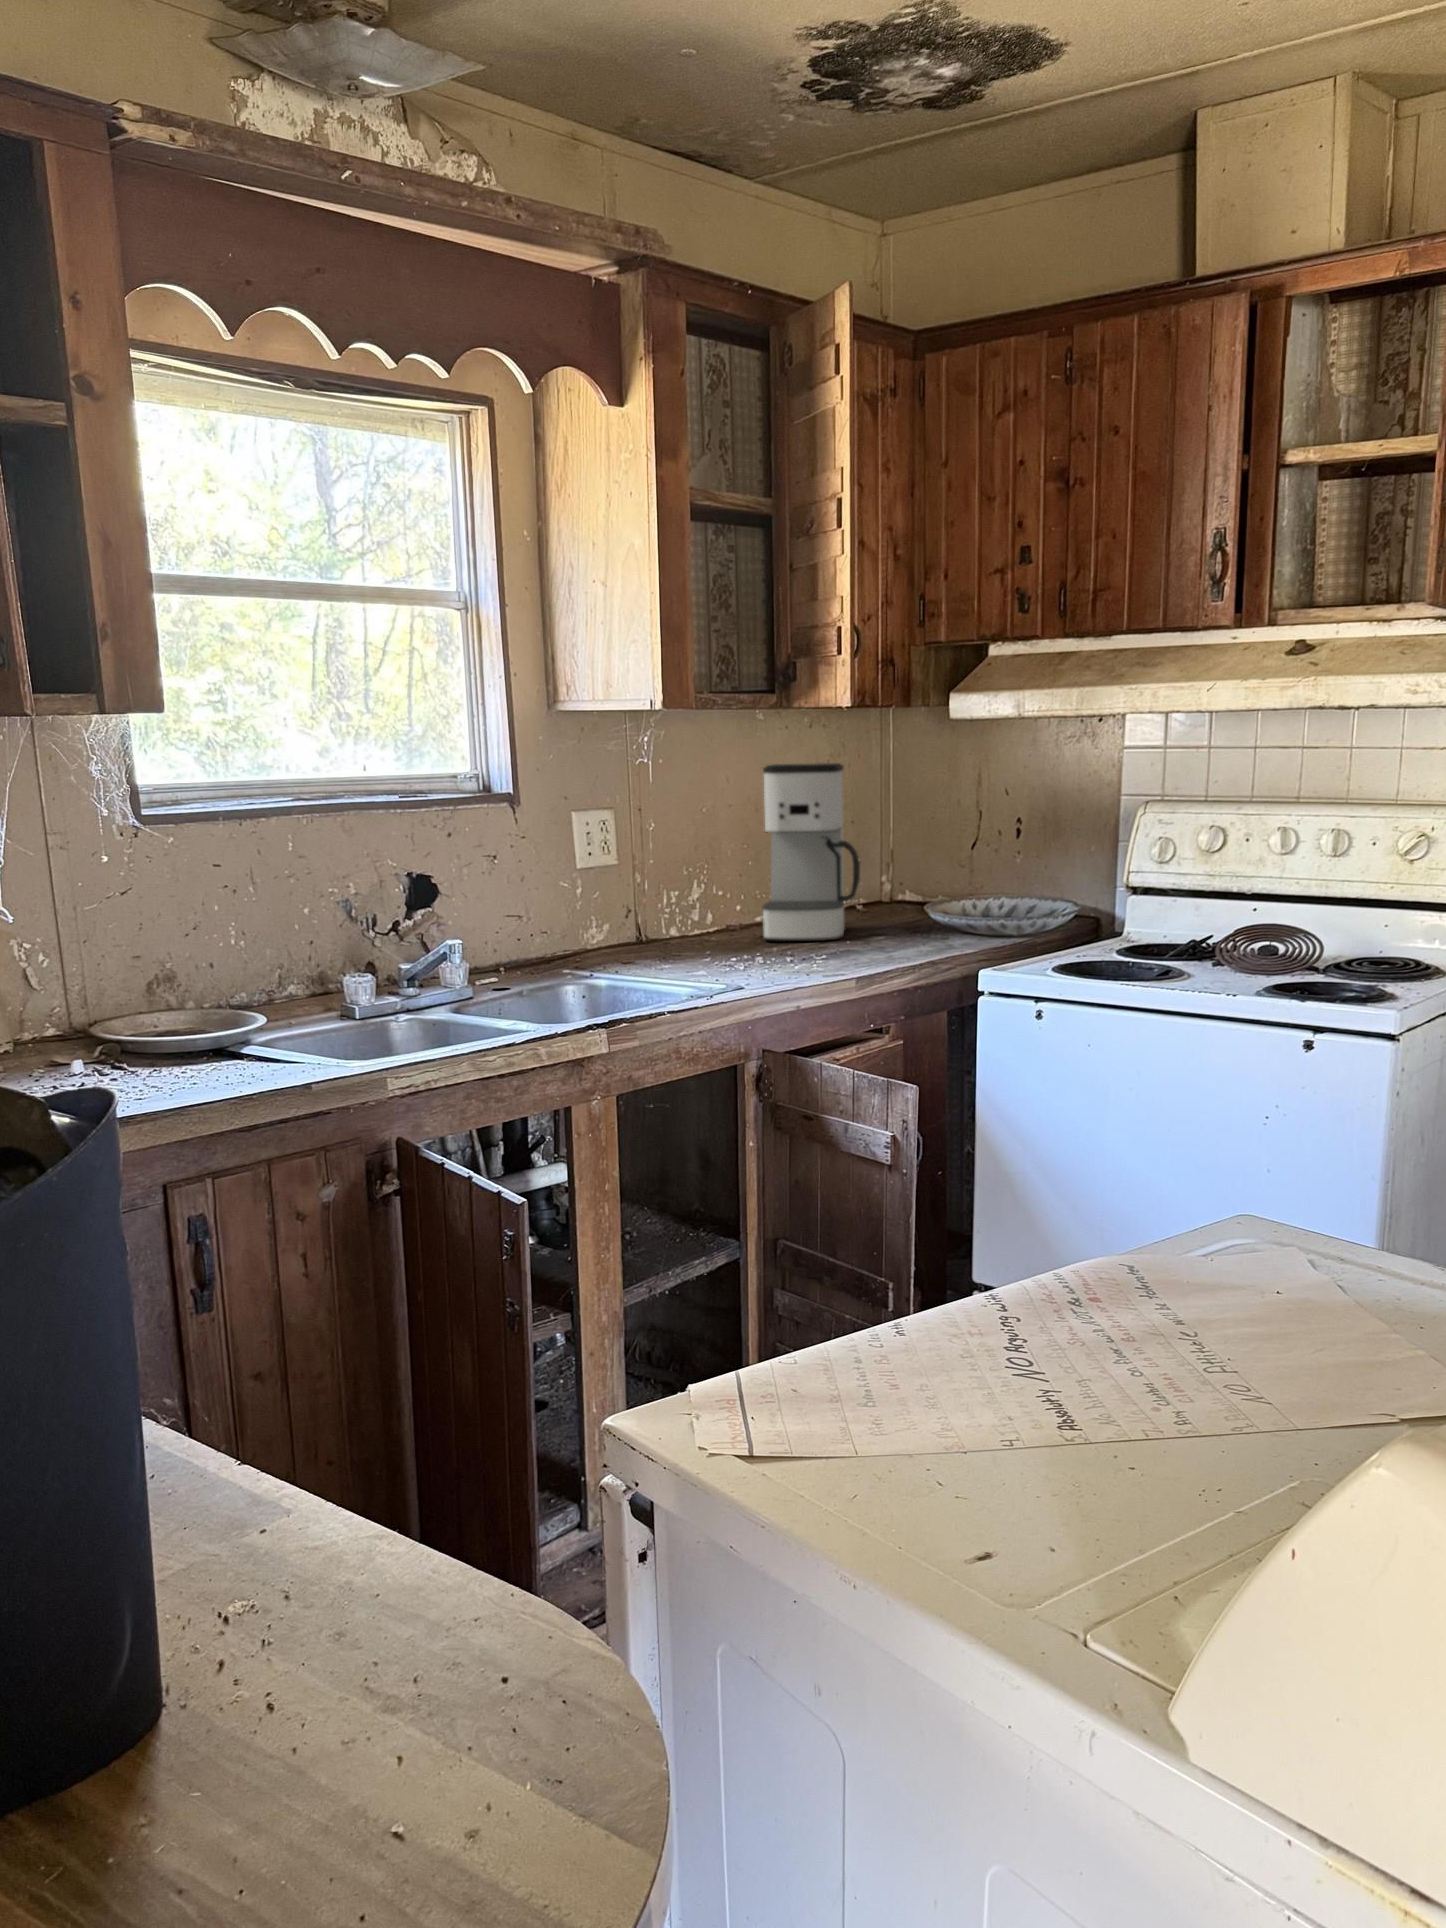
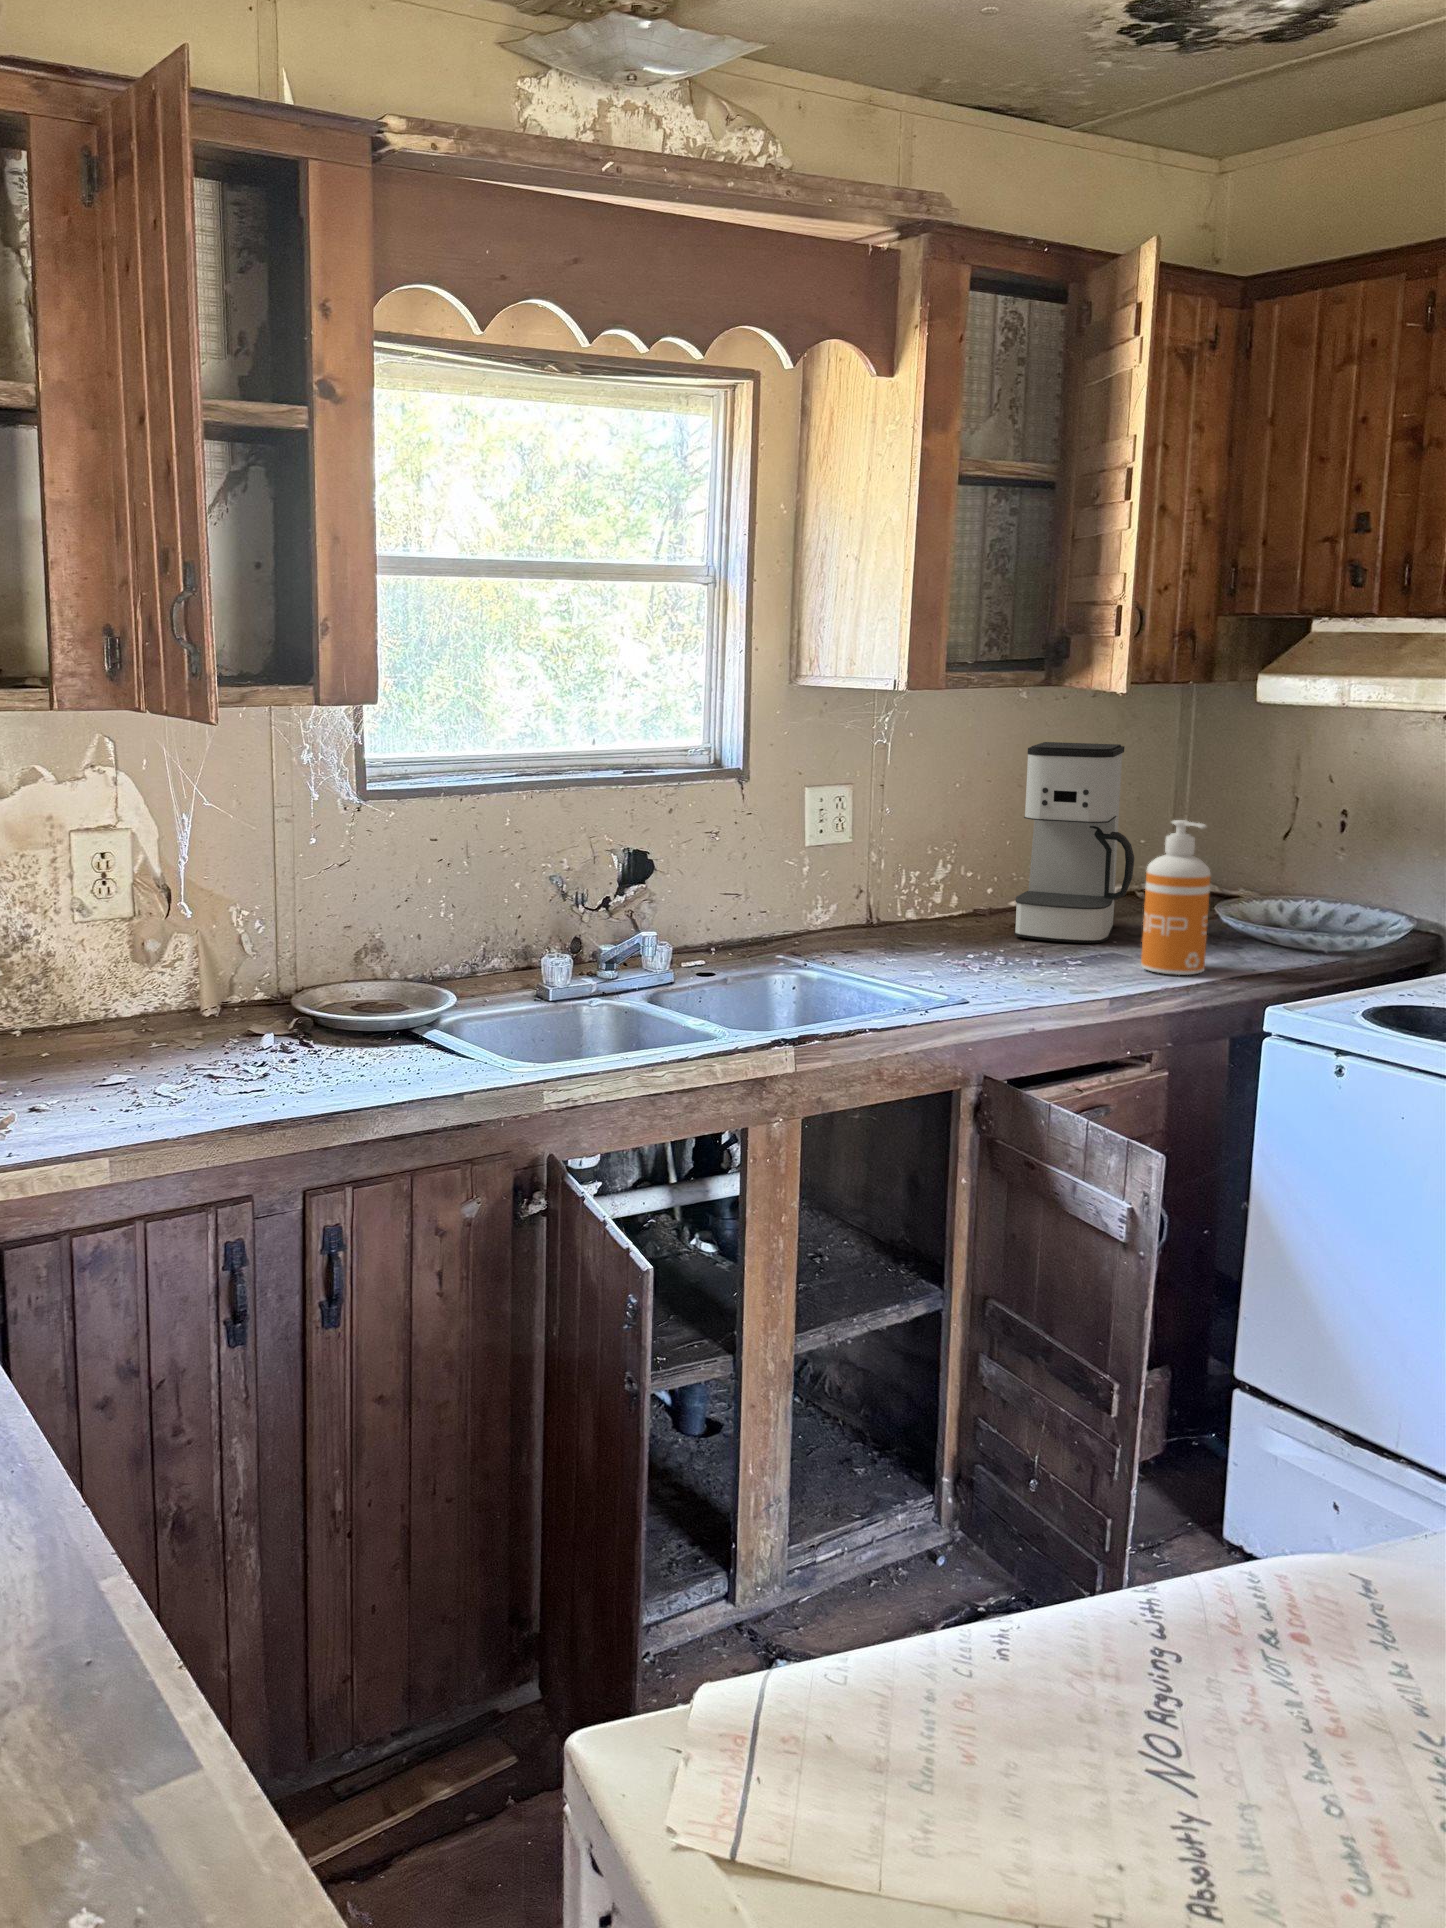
soap dispenser: none [876,820,929,955] -> present [1141,820,1210,975]

